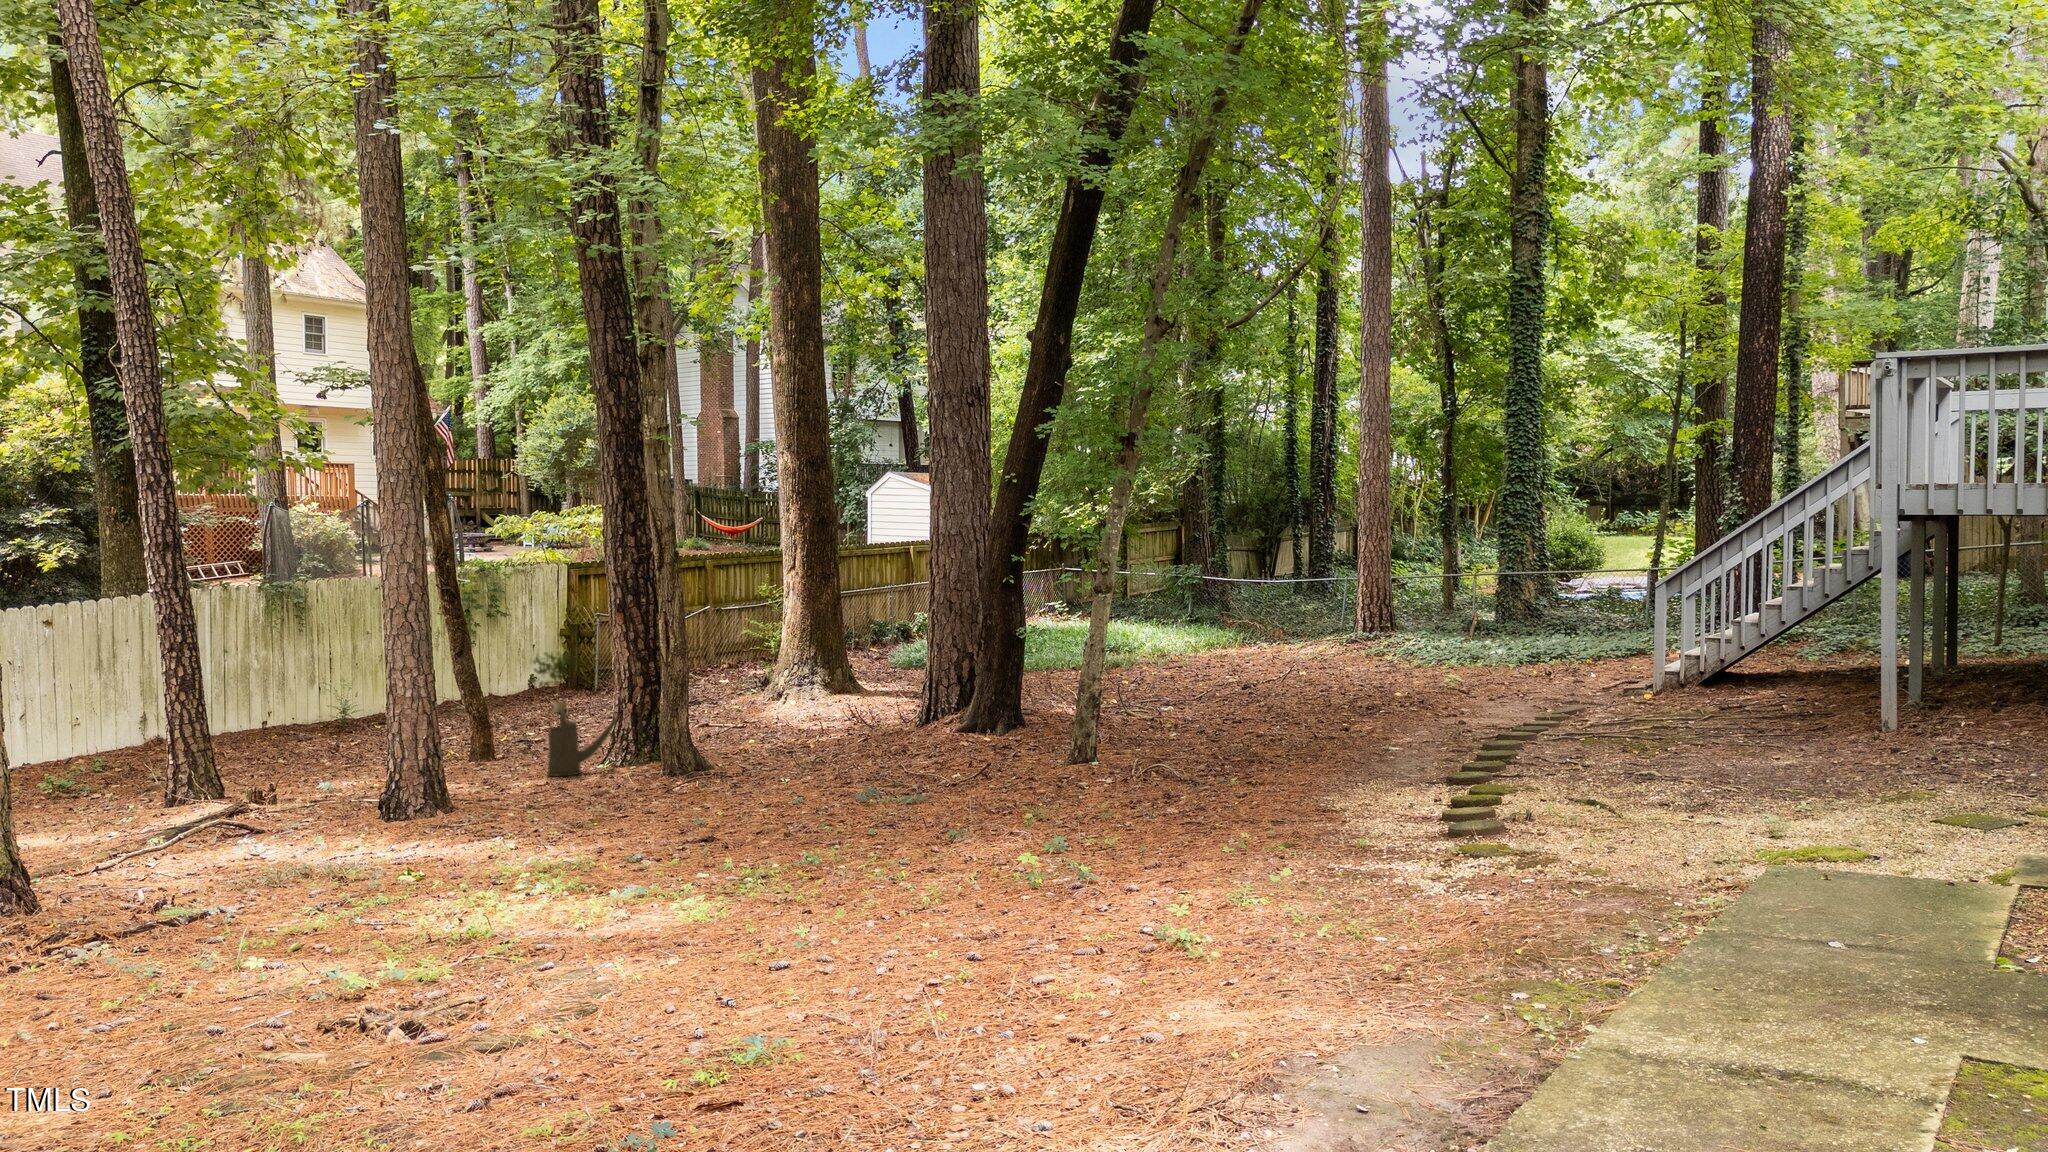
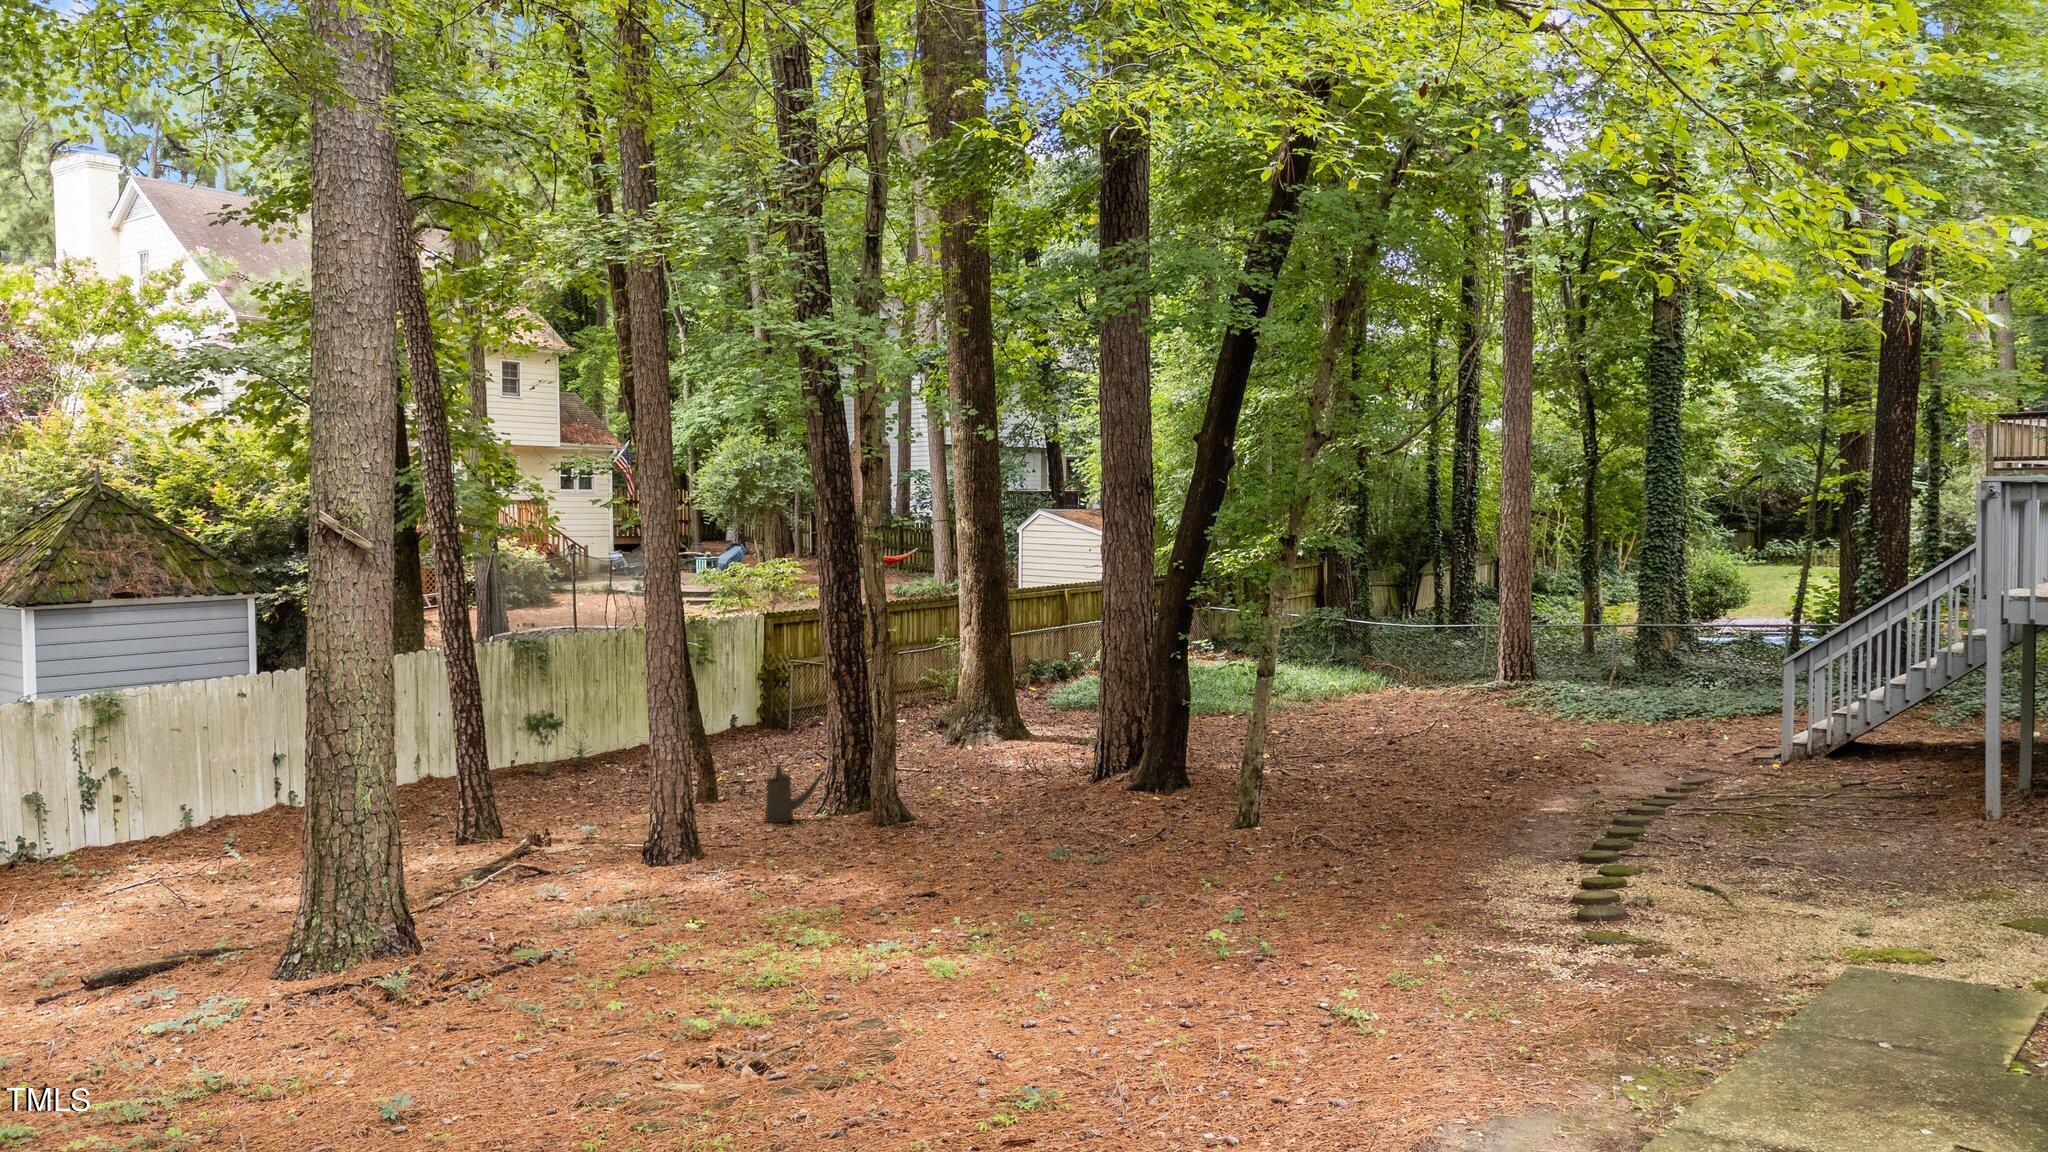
potted plant: present [533,652,580,713] -> present [518,710,564,776]

